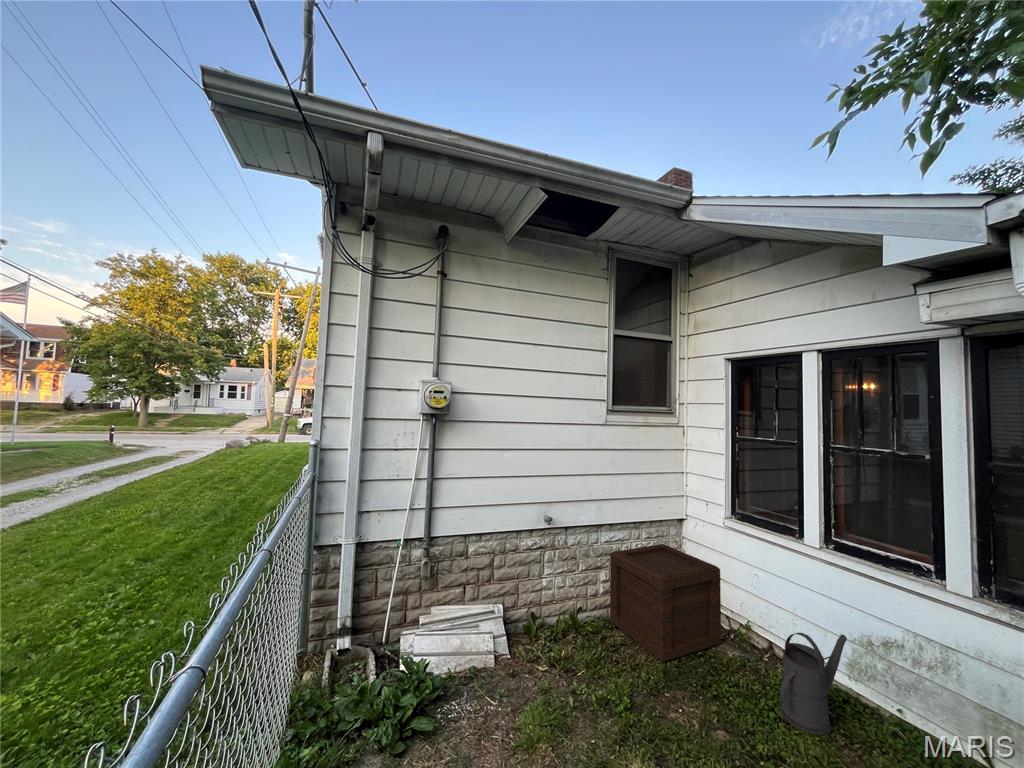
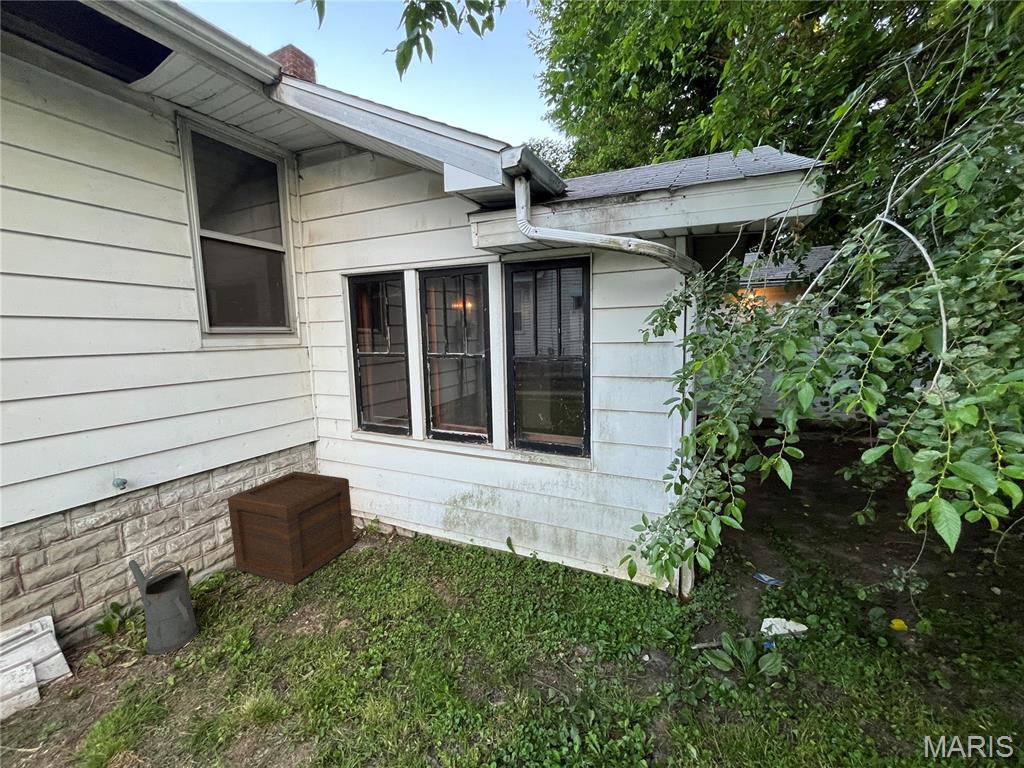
watering can: present [780,633,847,735] -> present [128,560,199,655]

